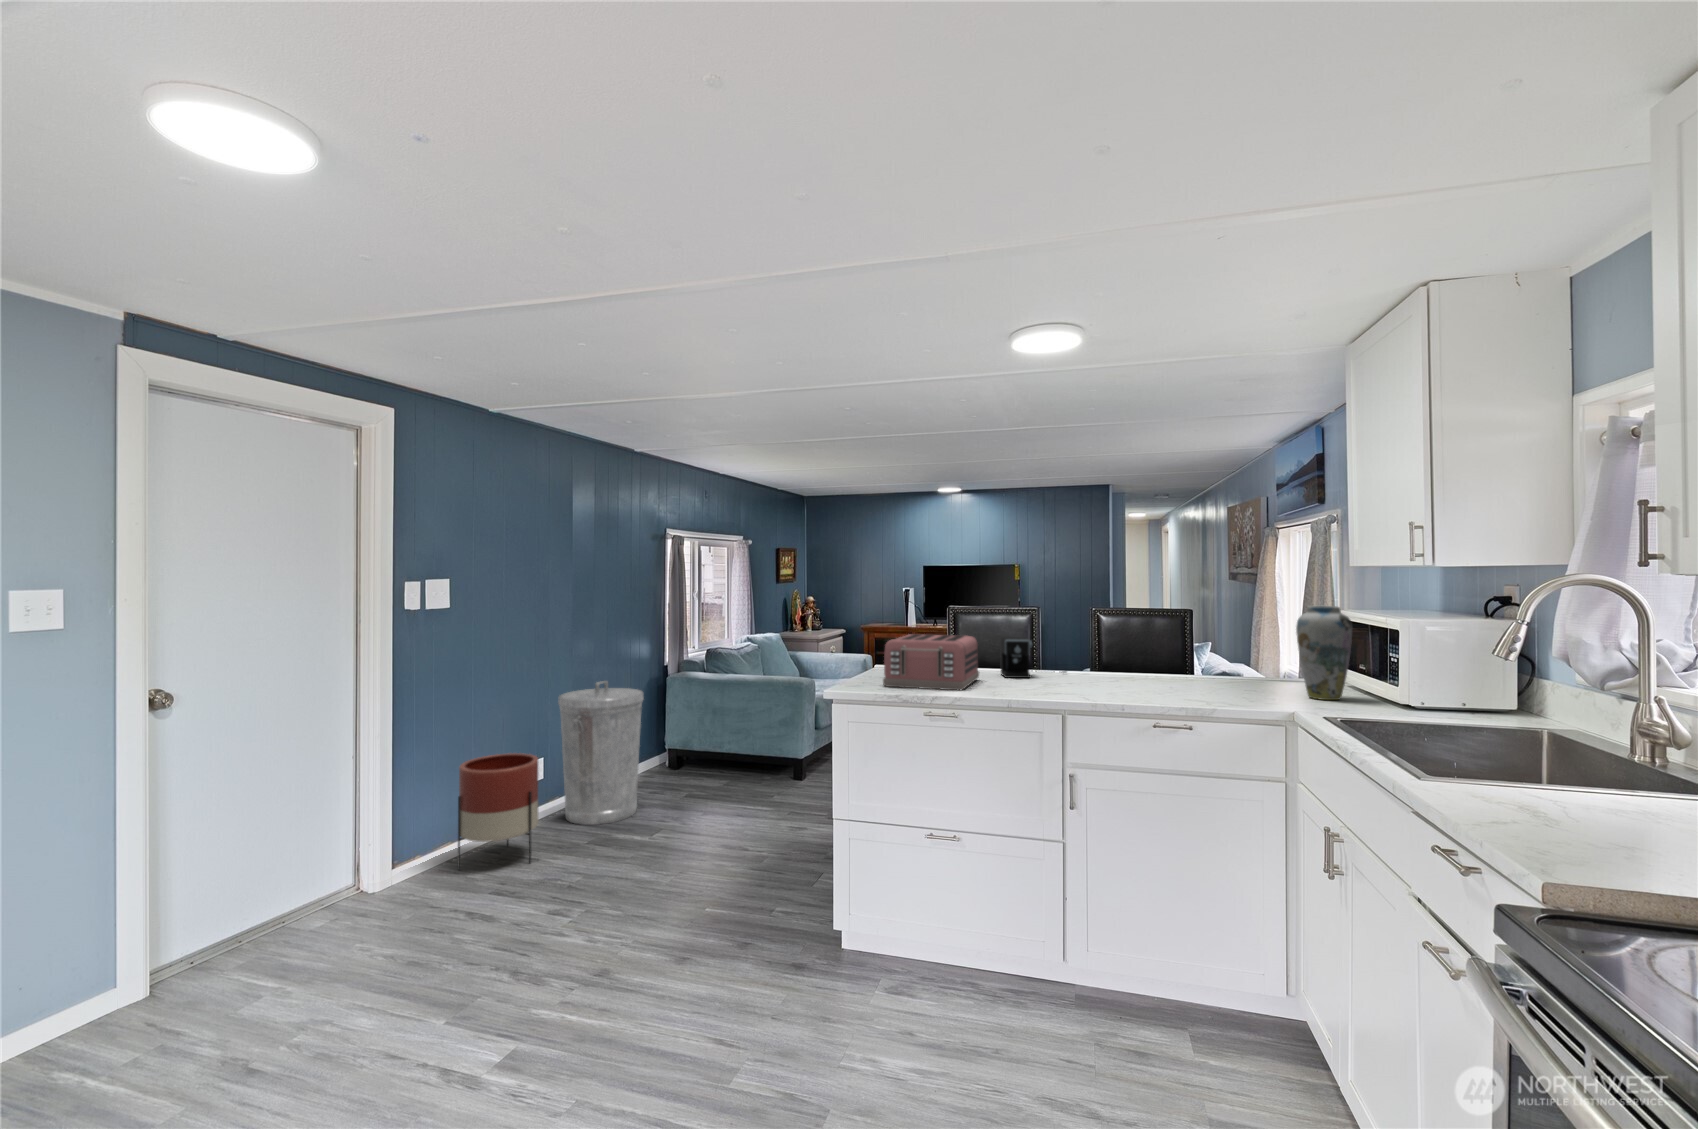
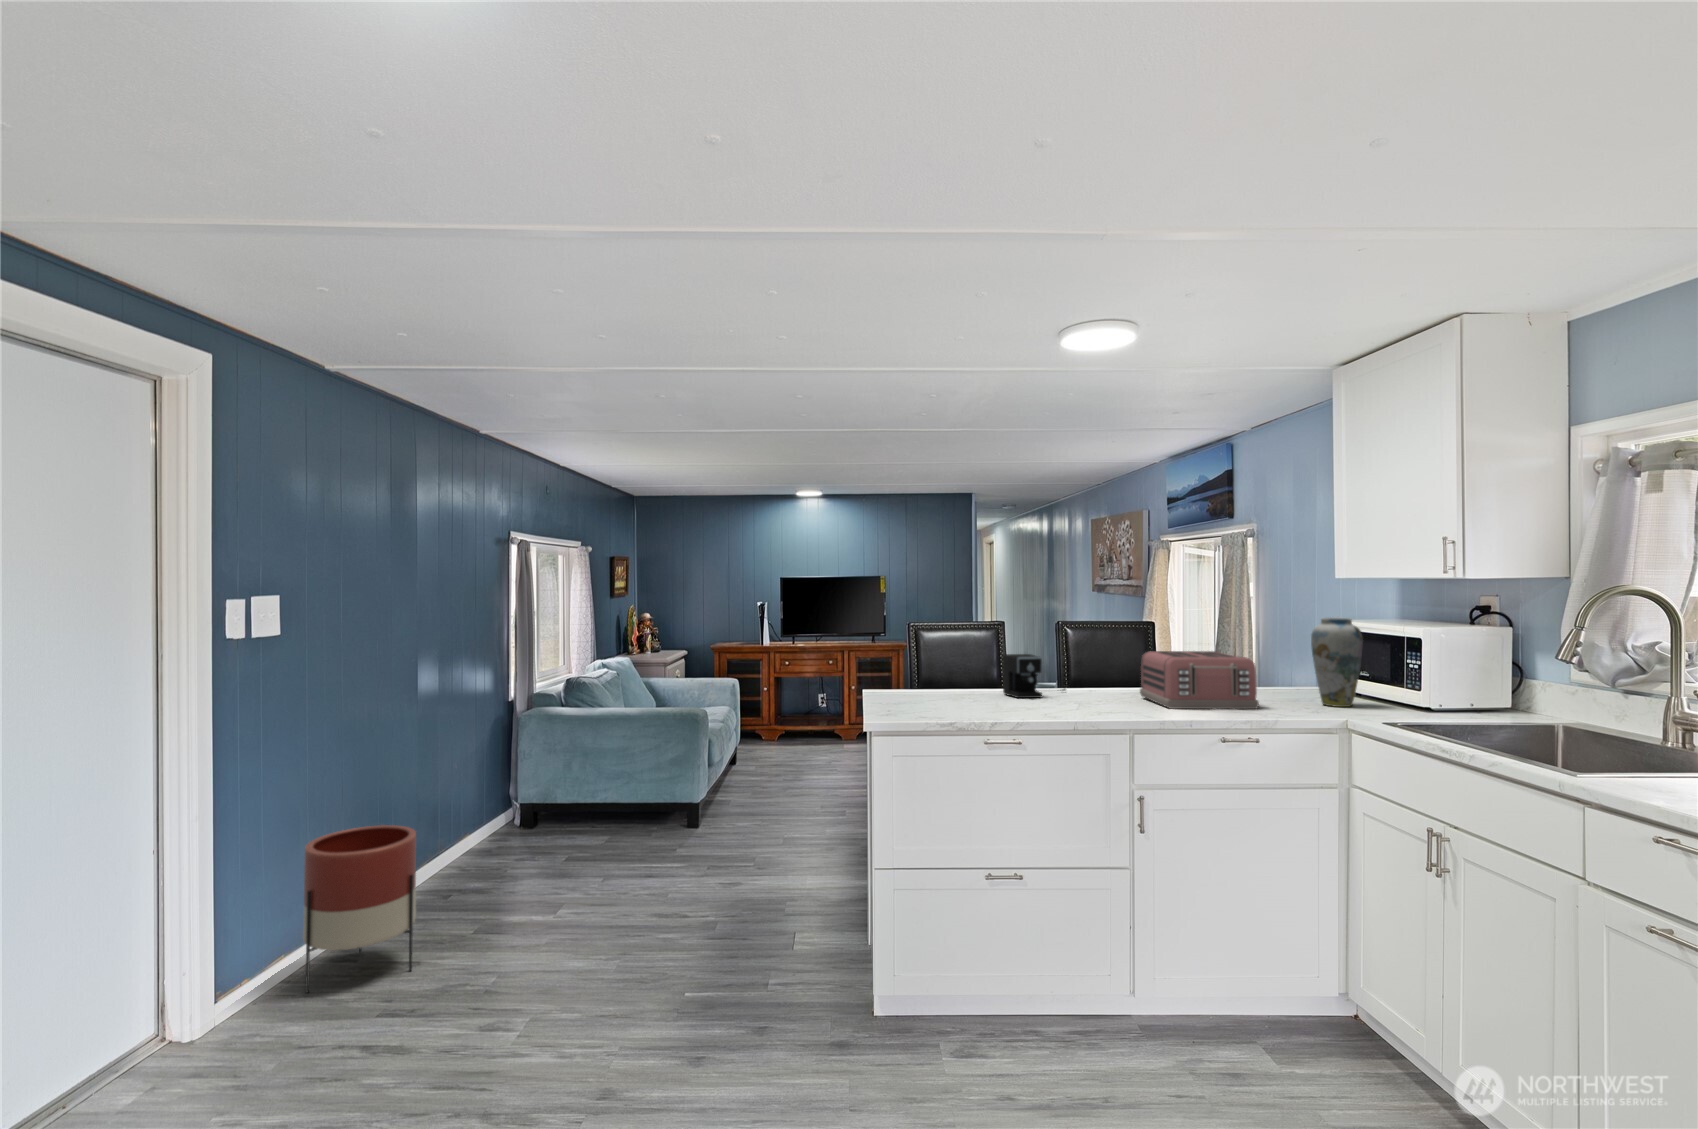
toaster: present [883,634,979,690] -> present [1140,651,1259,709]
trash can: present [558,681,644,825] -> none [409,723,525,913]

